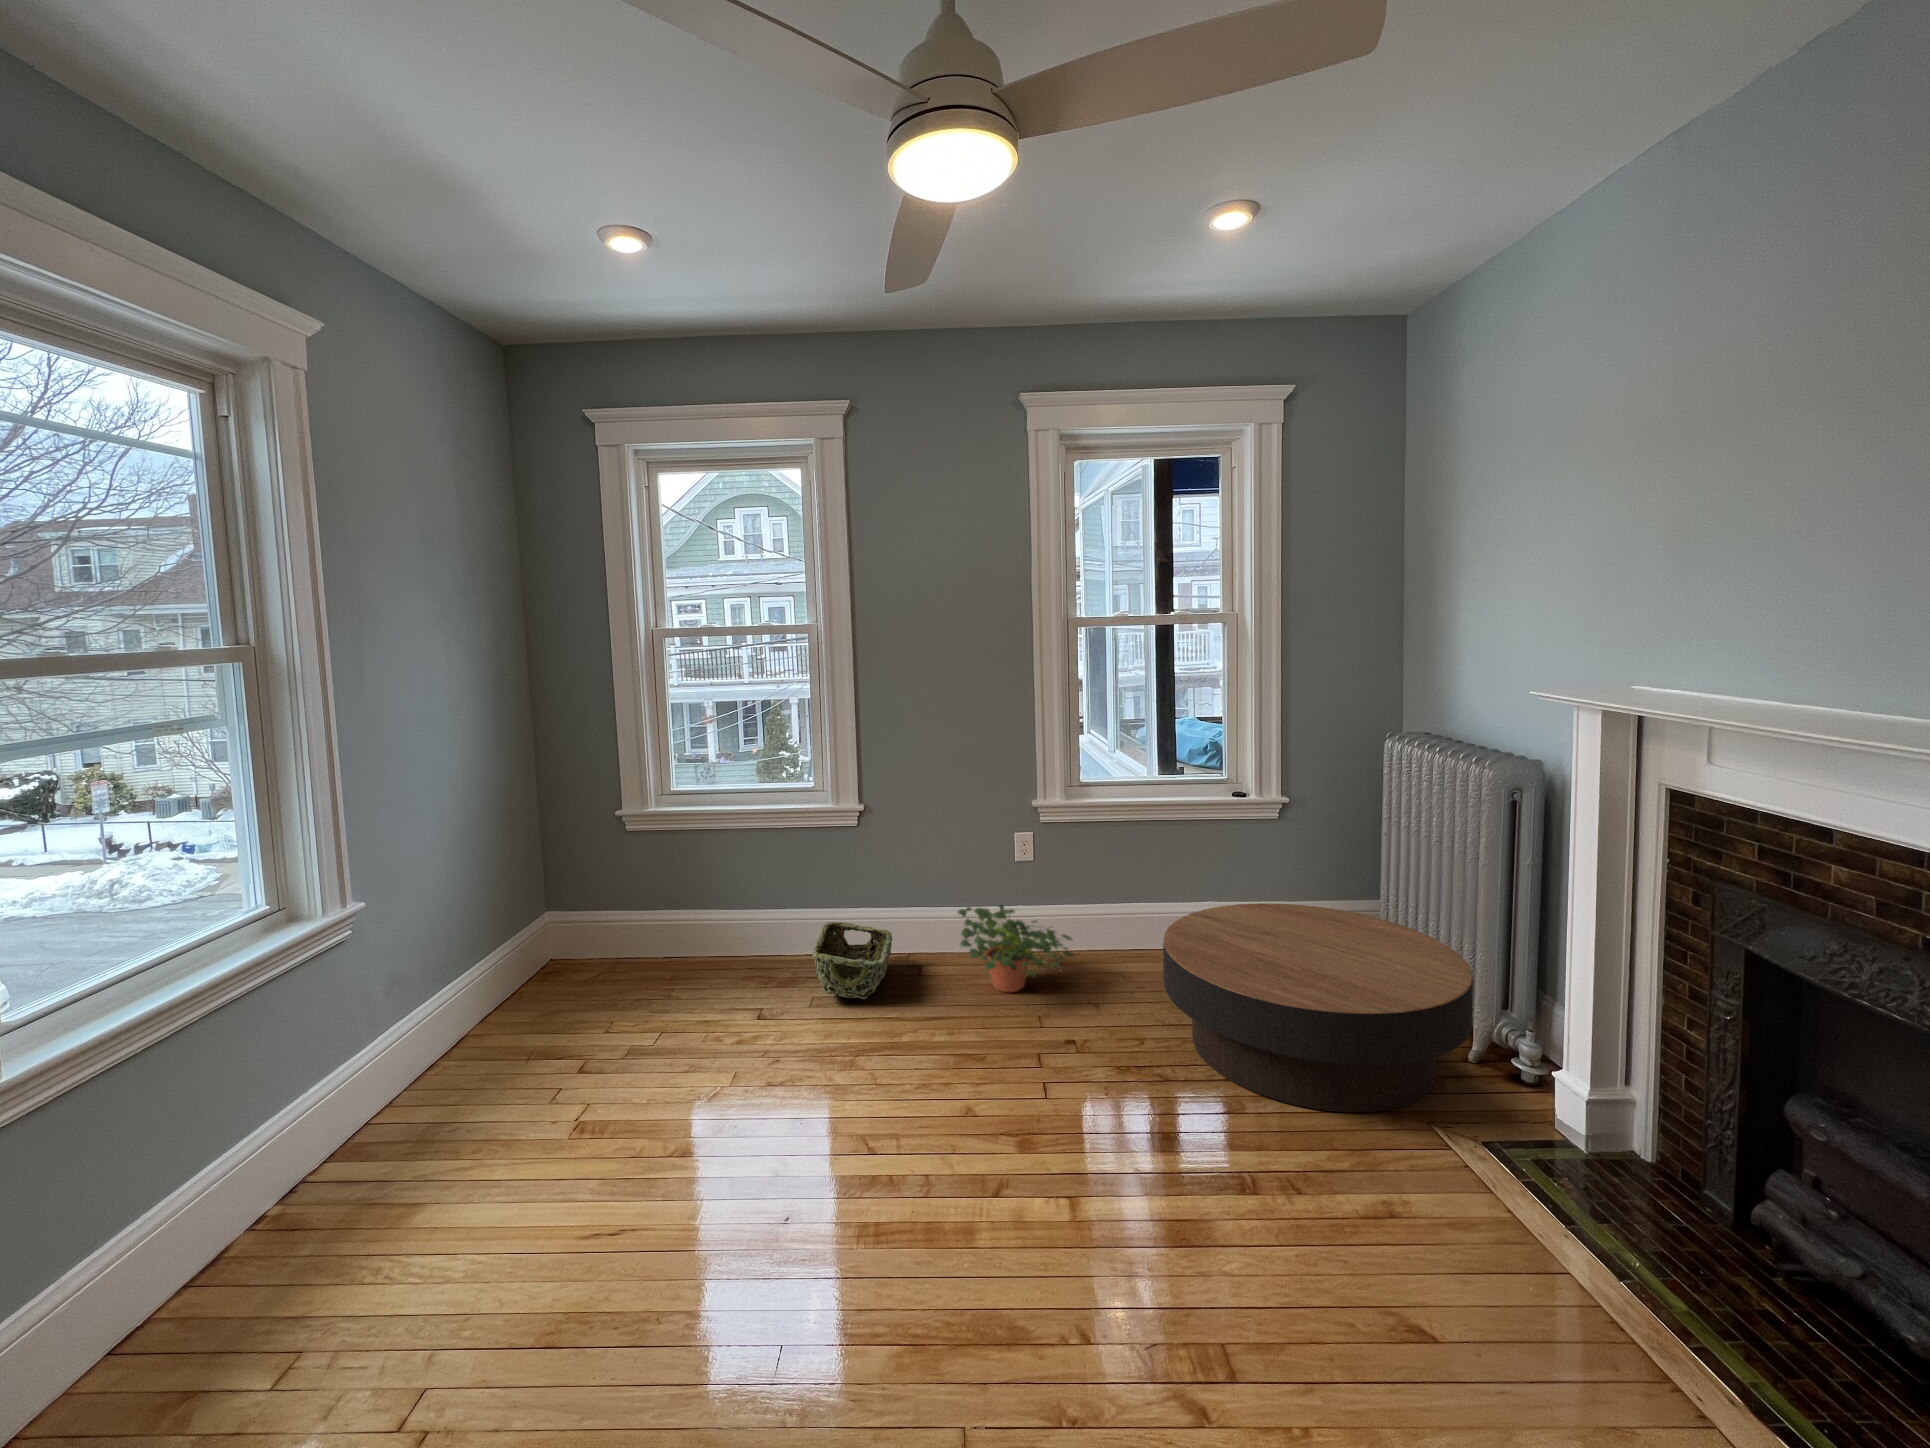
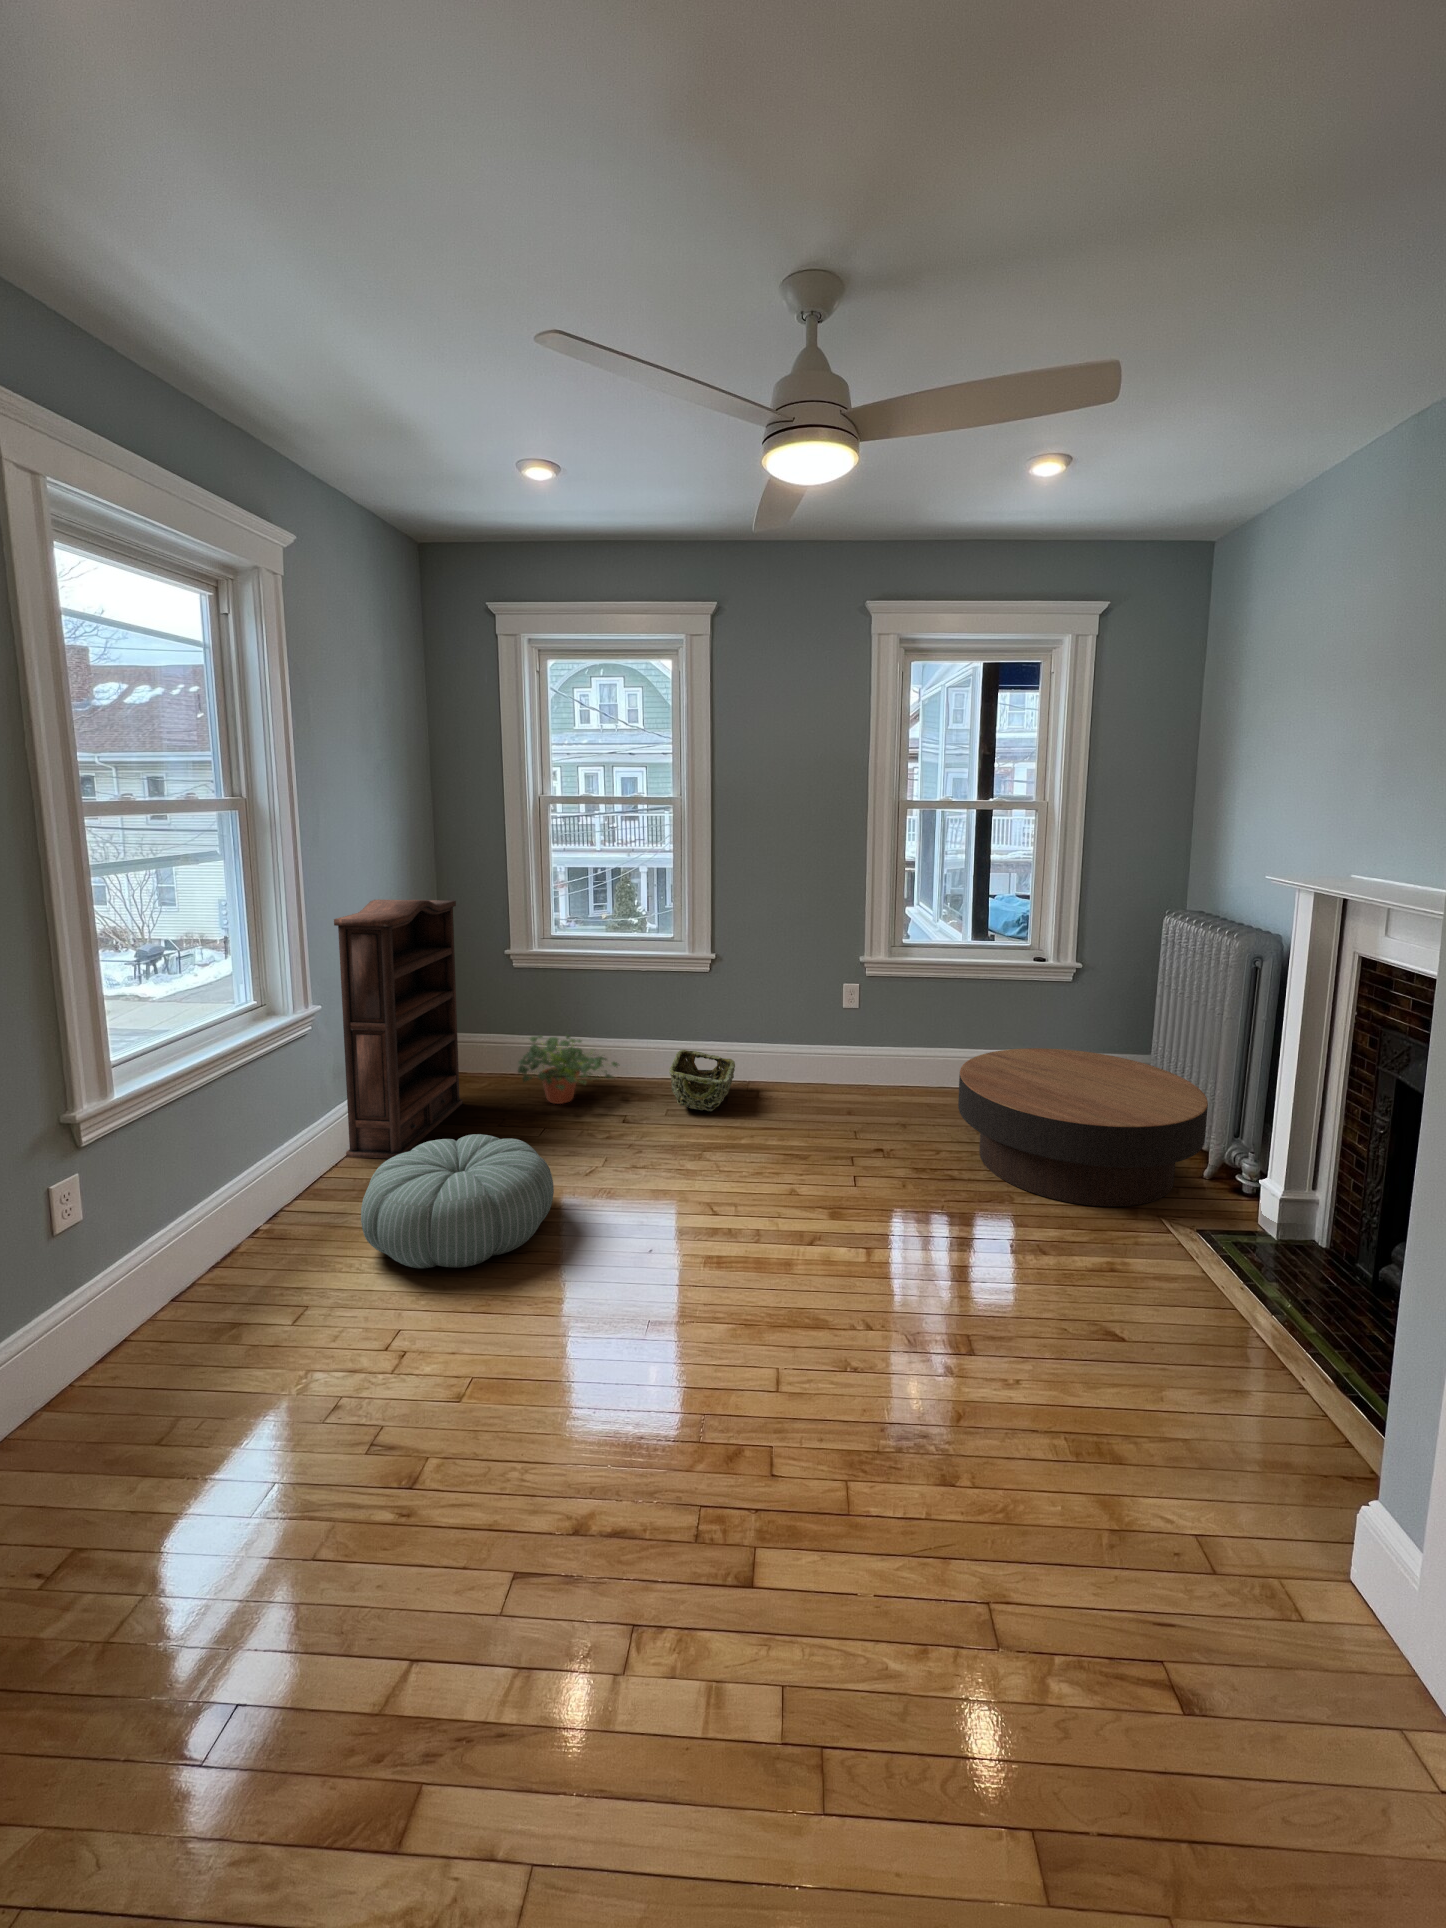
bookshelf: none [382,758,564,1092] -> present [334,899,463,1159]
potted plant: present [958,905,1074,992] -> present [518,1035,618,1104]
pouf: none [391,1064,659,1275] -> present [361,1134,554,1268]

